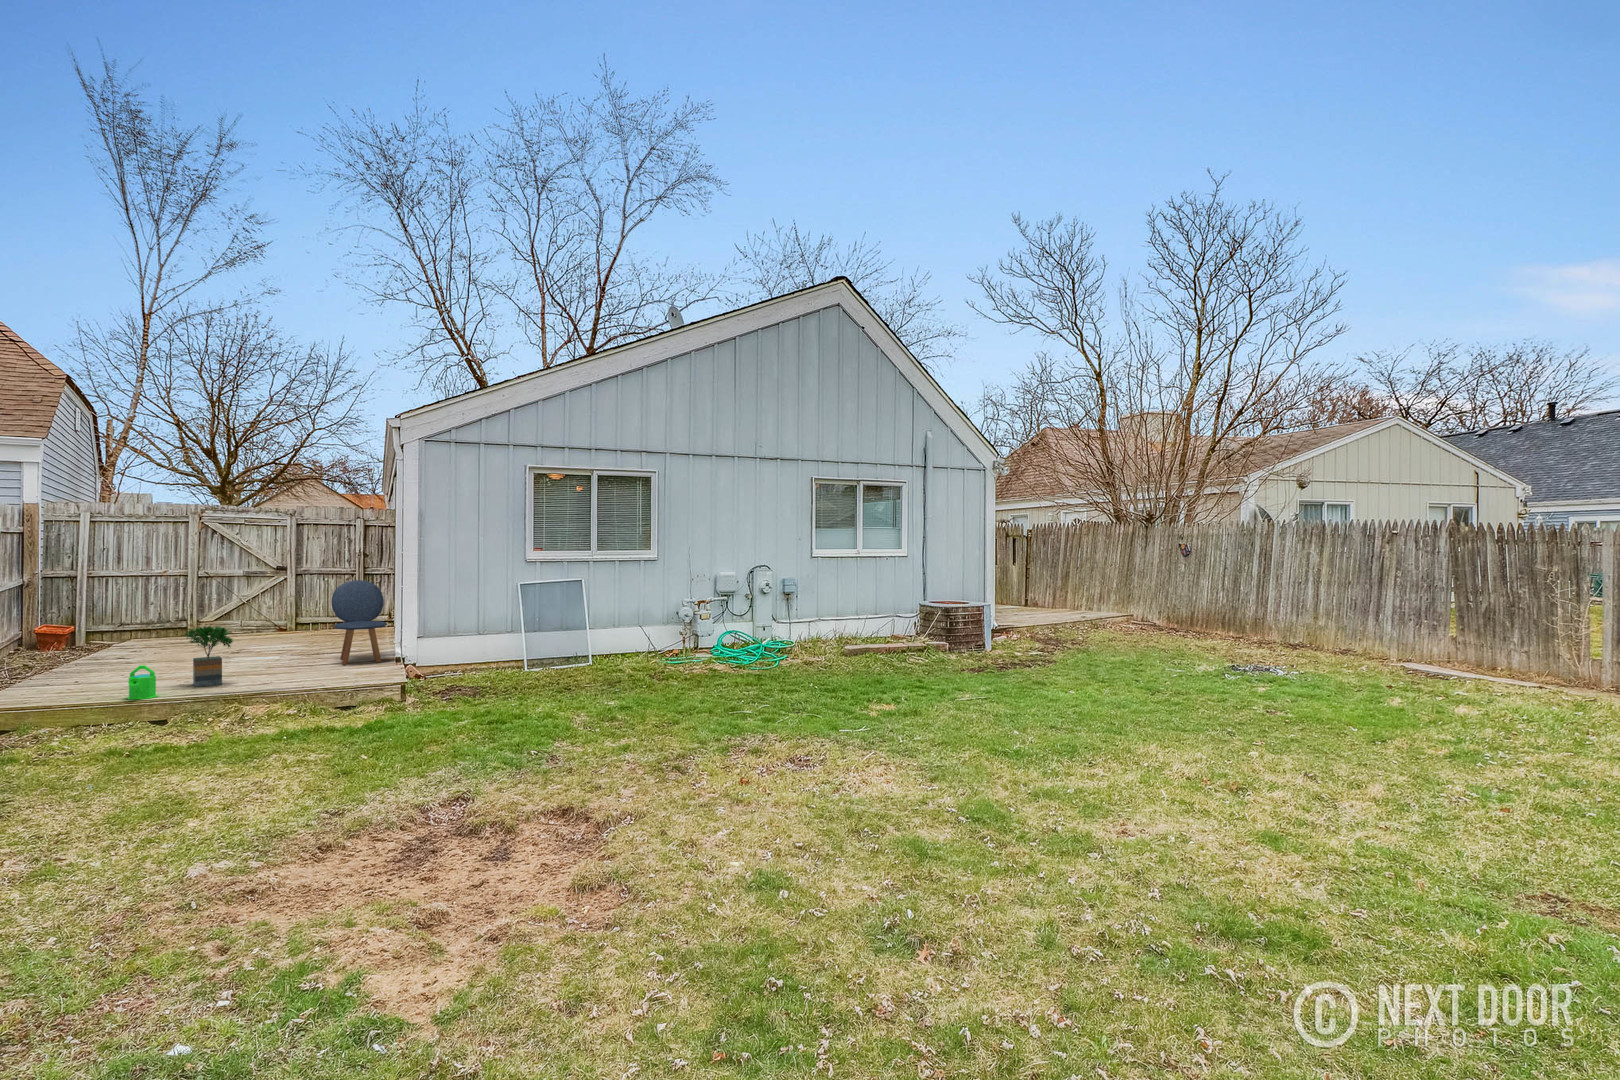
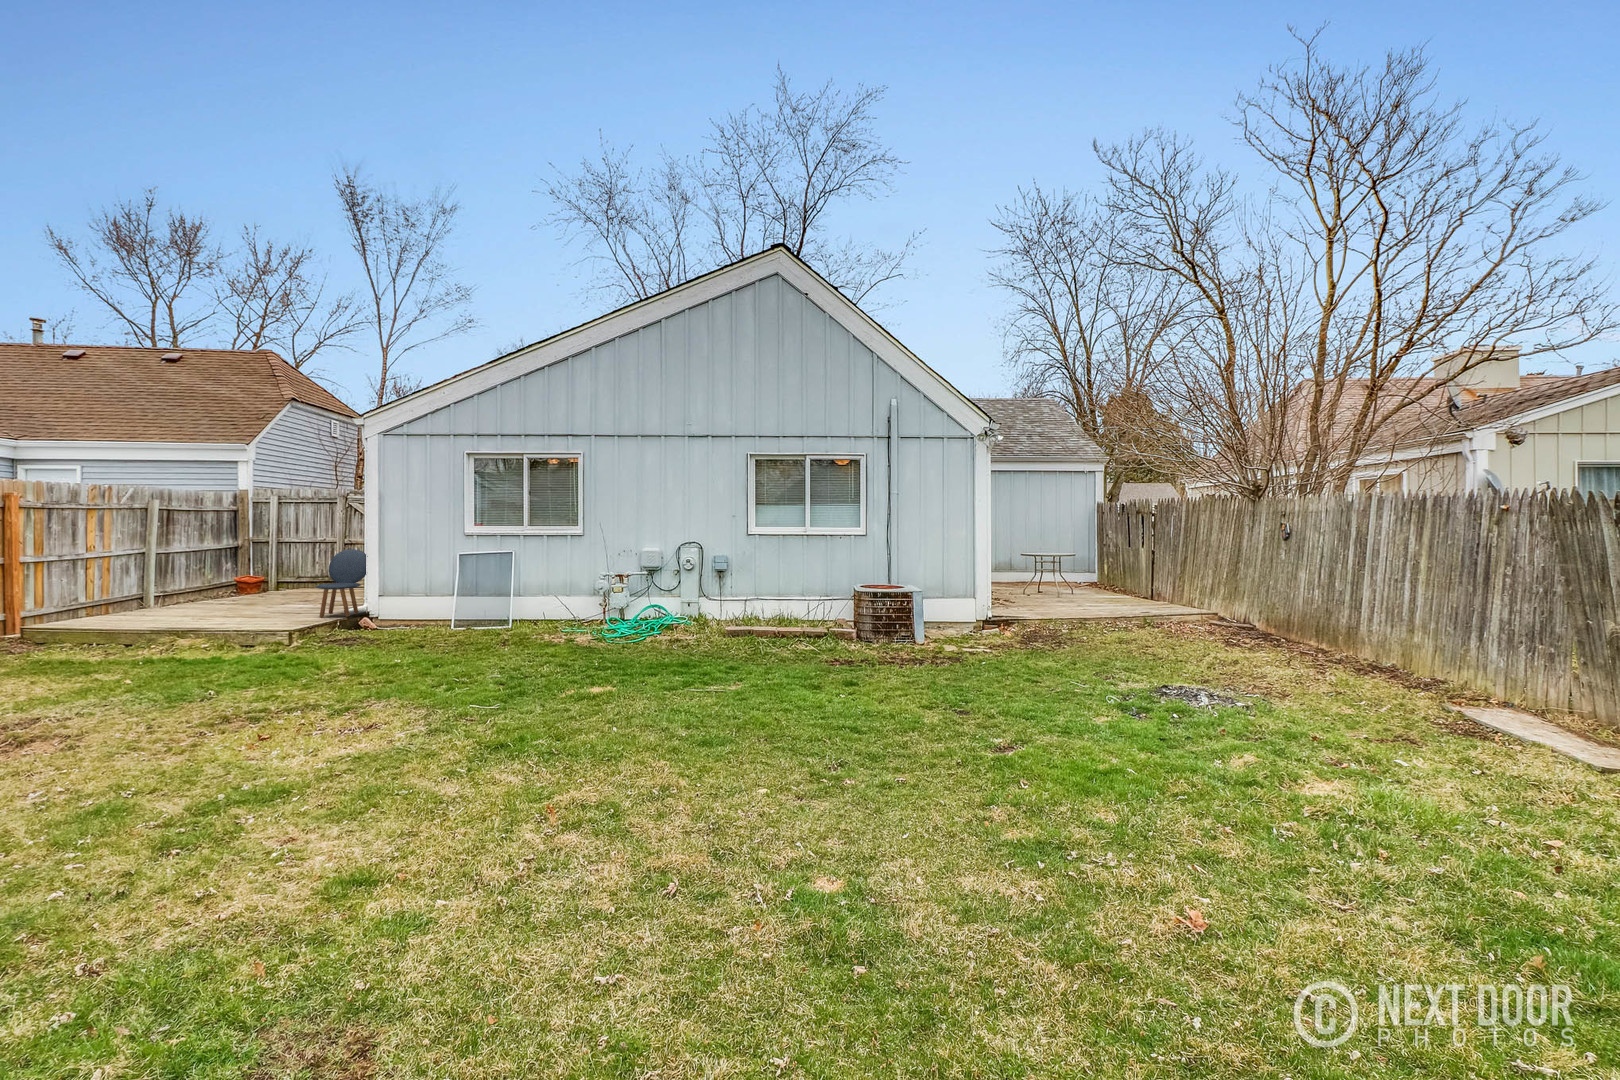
potted tree: present [185,626,233,687] -> none [179,581,216,627]
watering can: present [127,665,158,700] -> none [114,608,145,632]

